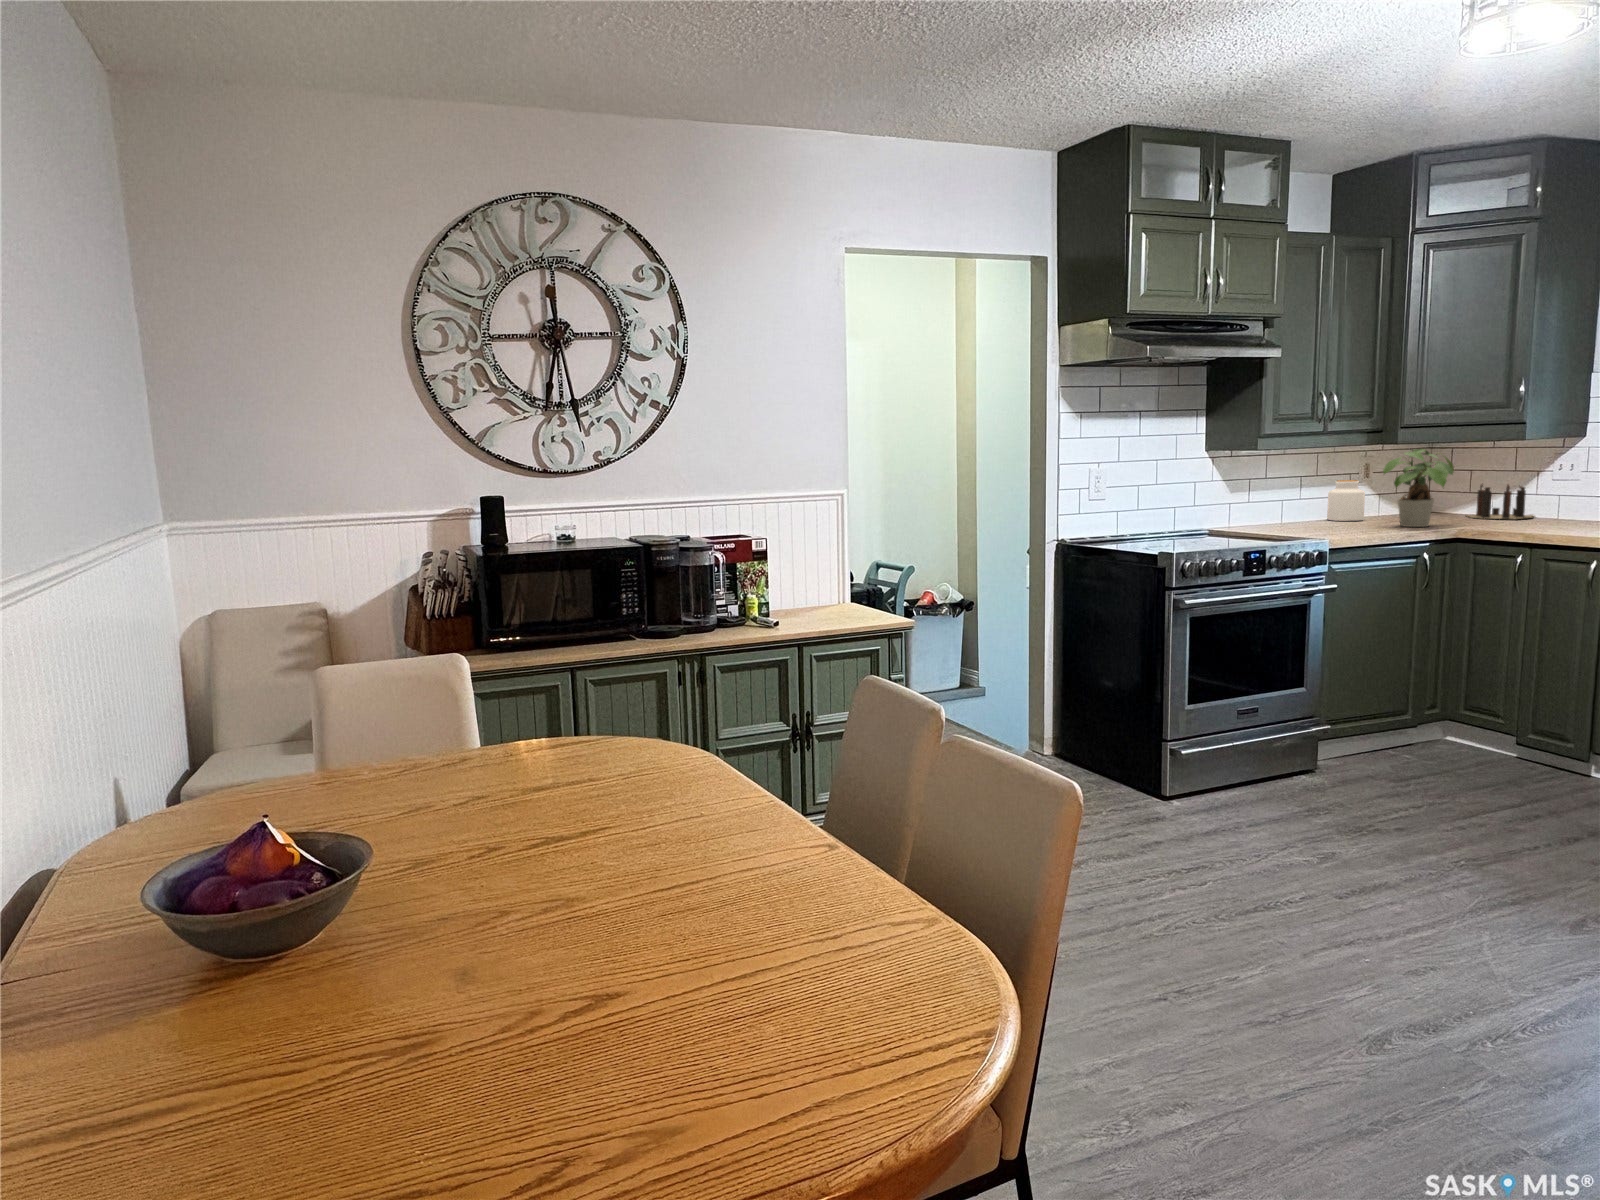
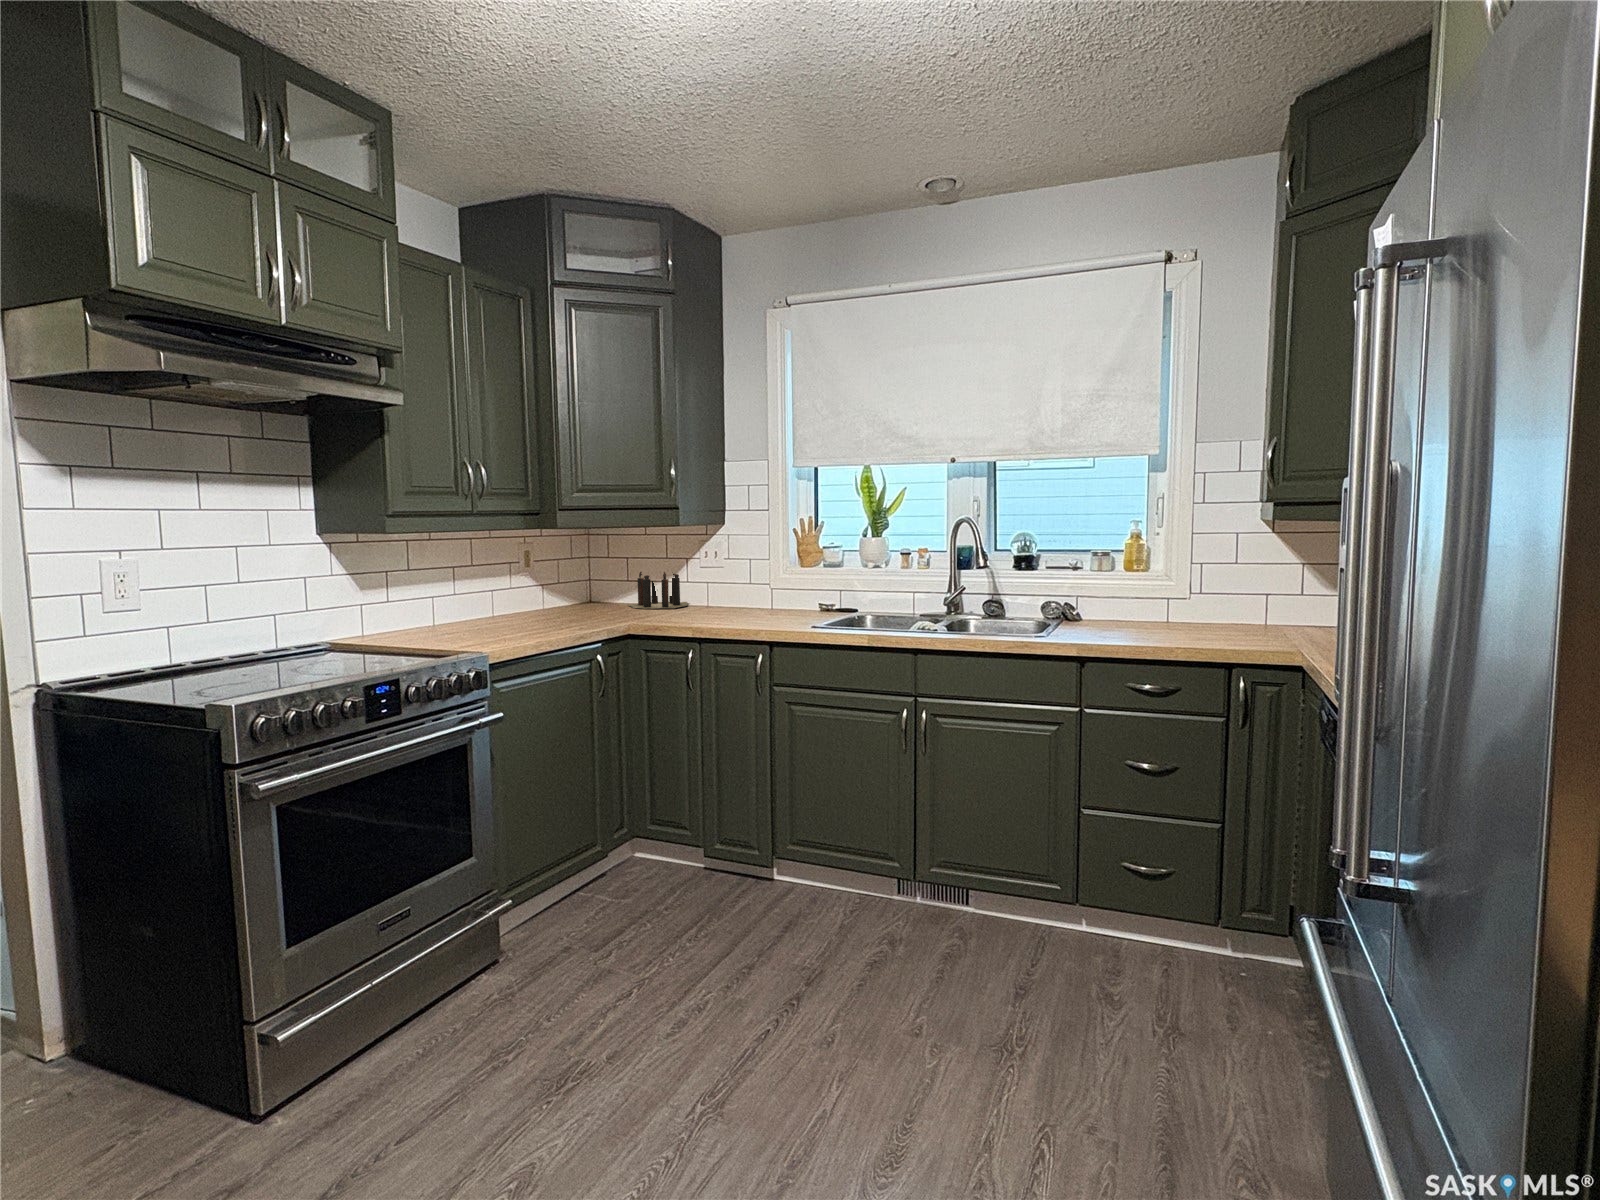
potted plant: present [1383,449,1454,527] -> none [545,534,617,624]
jar: present [1327,480,1365,521] -> none [488,570,530,619]

